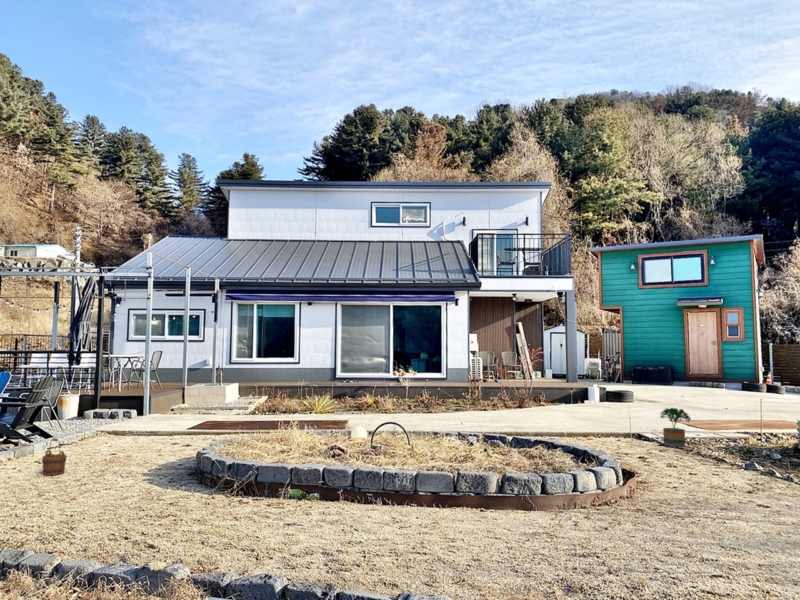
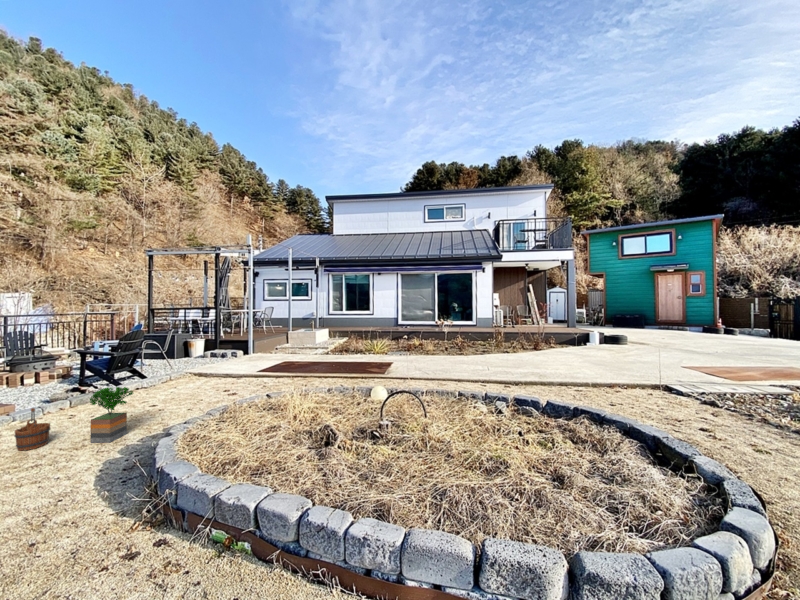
potted tree: present [660,408,690,447] -> present [90,387,133,443]

